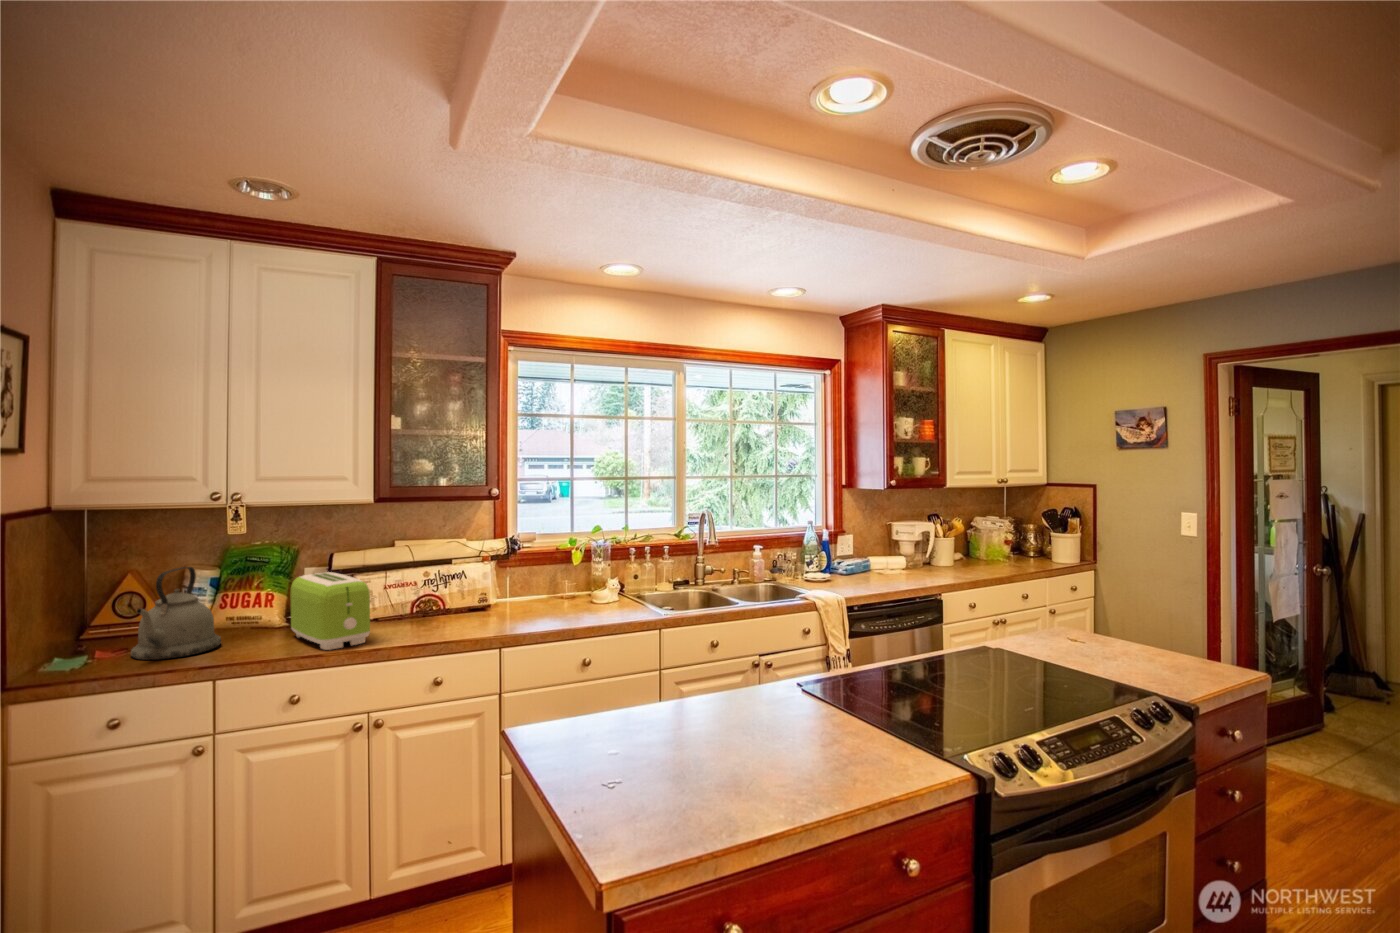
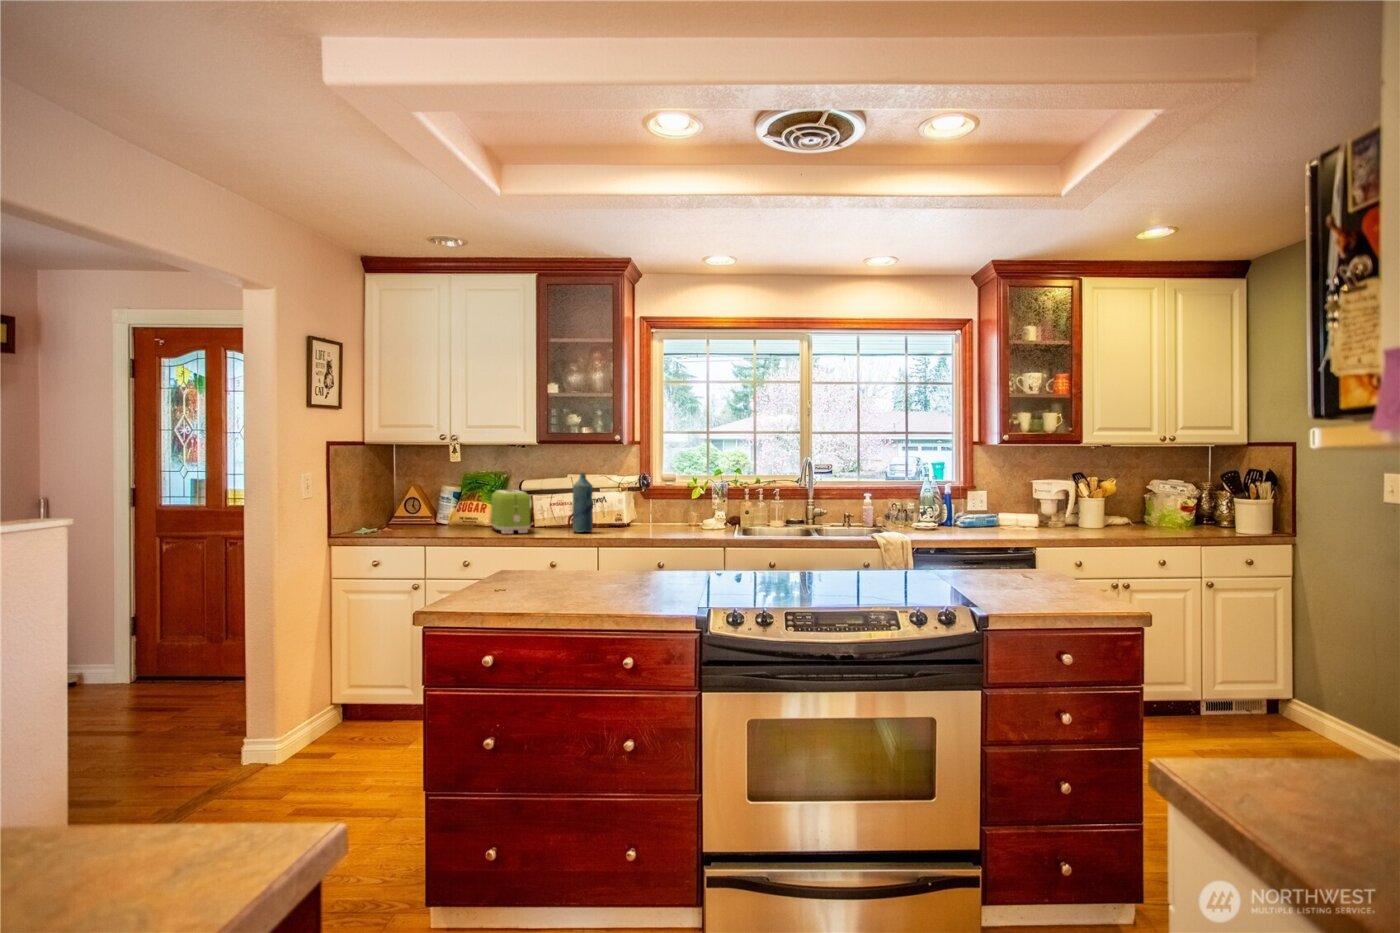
bottle: none [433,544,464,632] -> present [573,473,593,533]
kettle: present [131,567,221,660] -> none [409,480,454,531]

